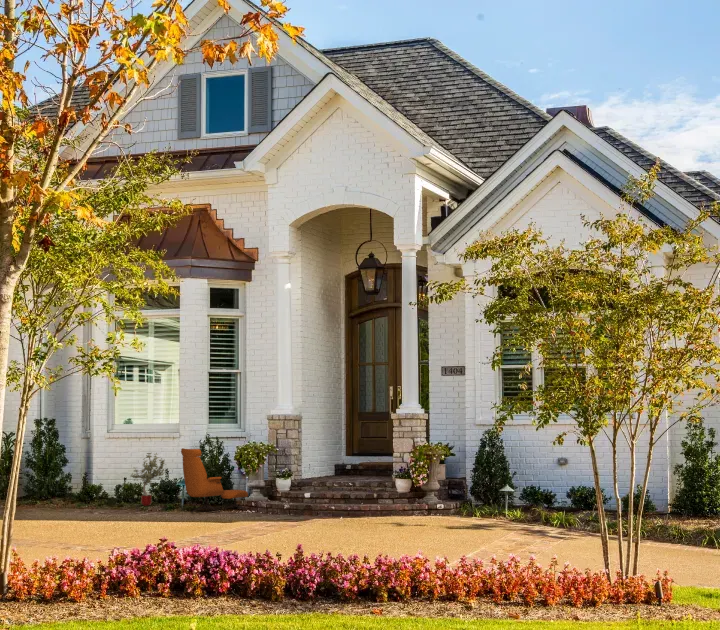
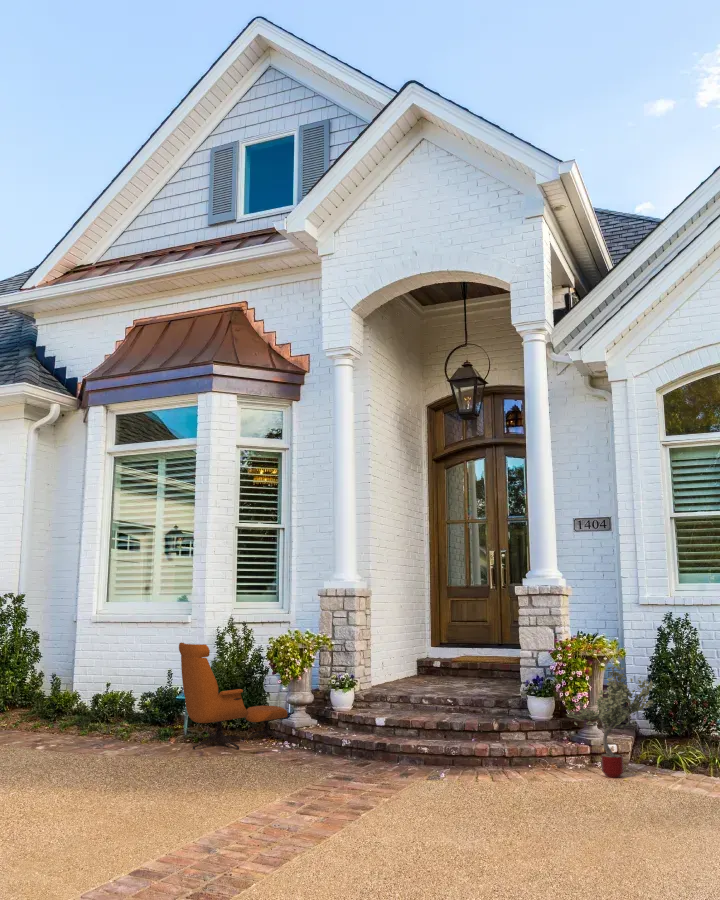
potted tree: present [131,453,165,506] -> present [566,666,653,778]

